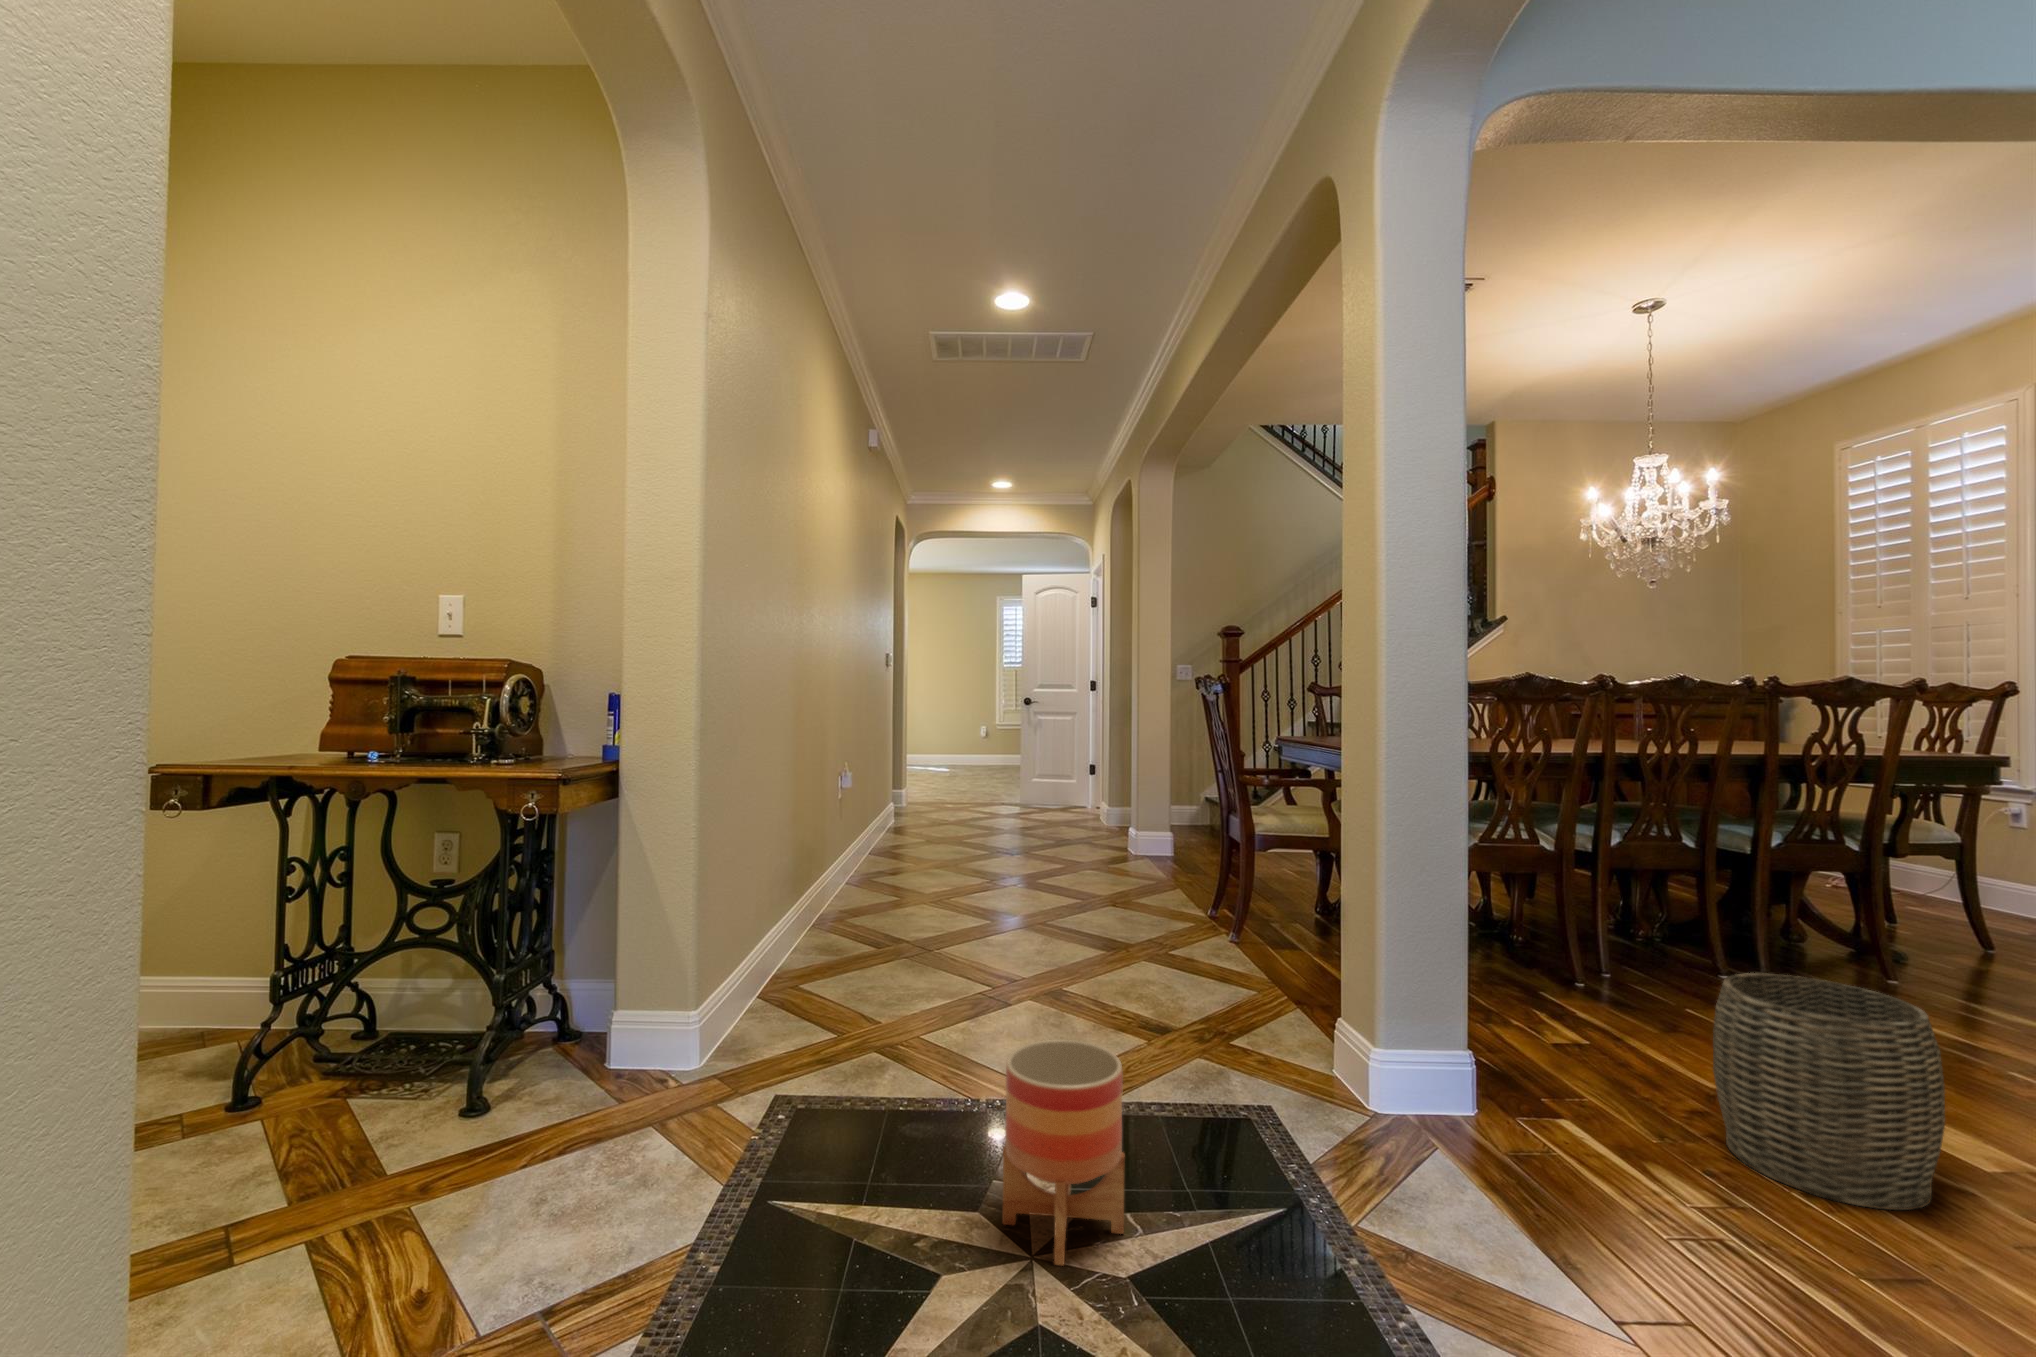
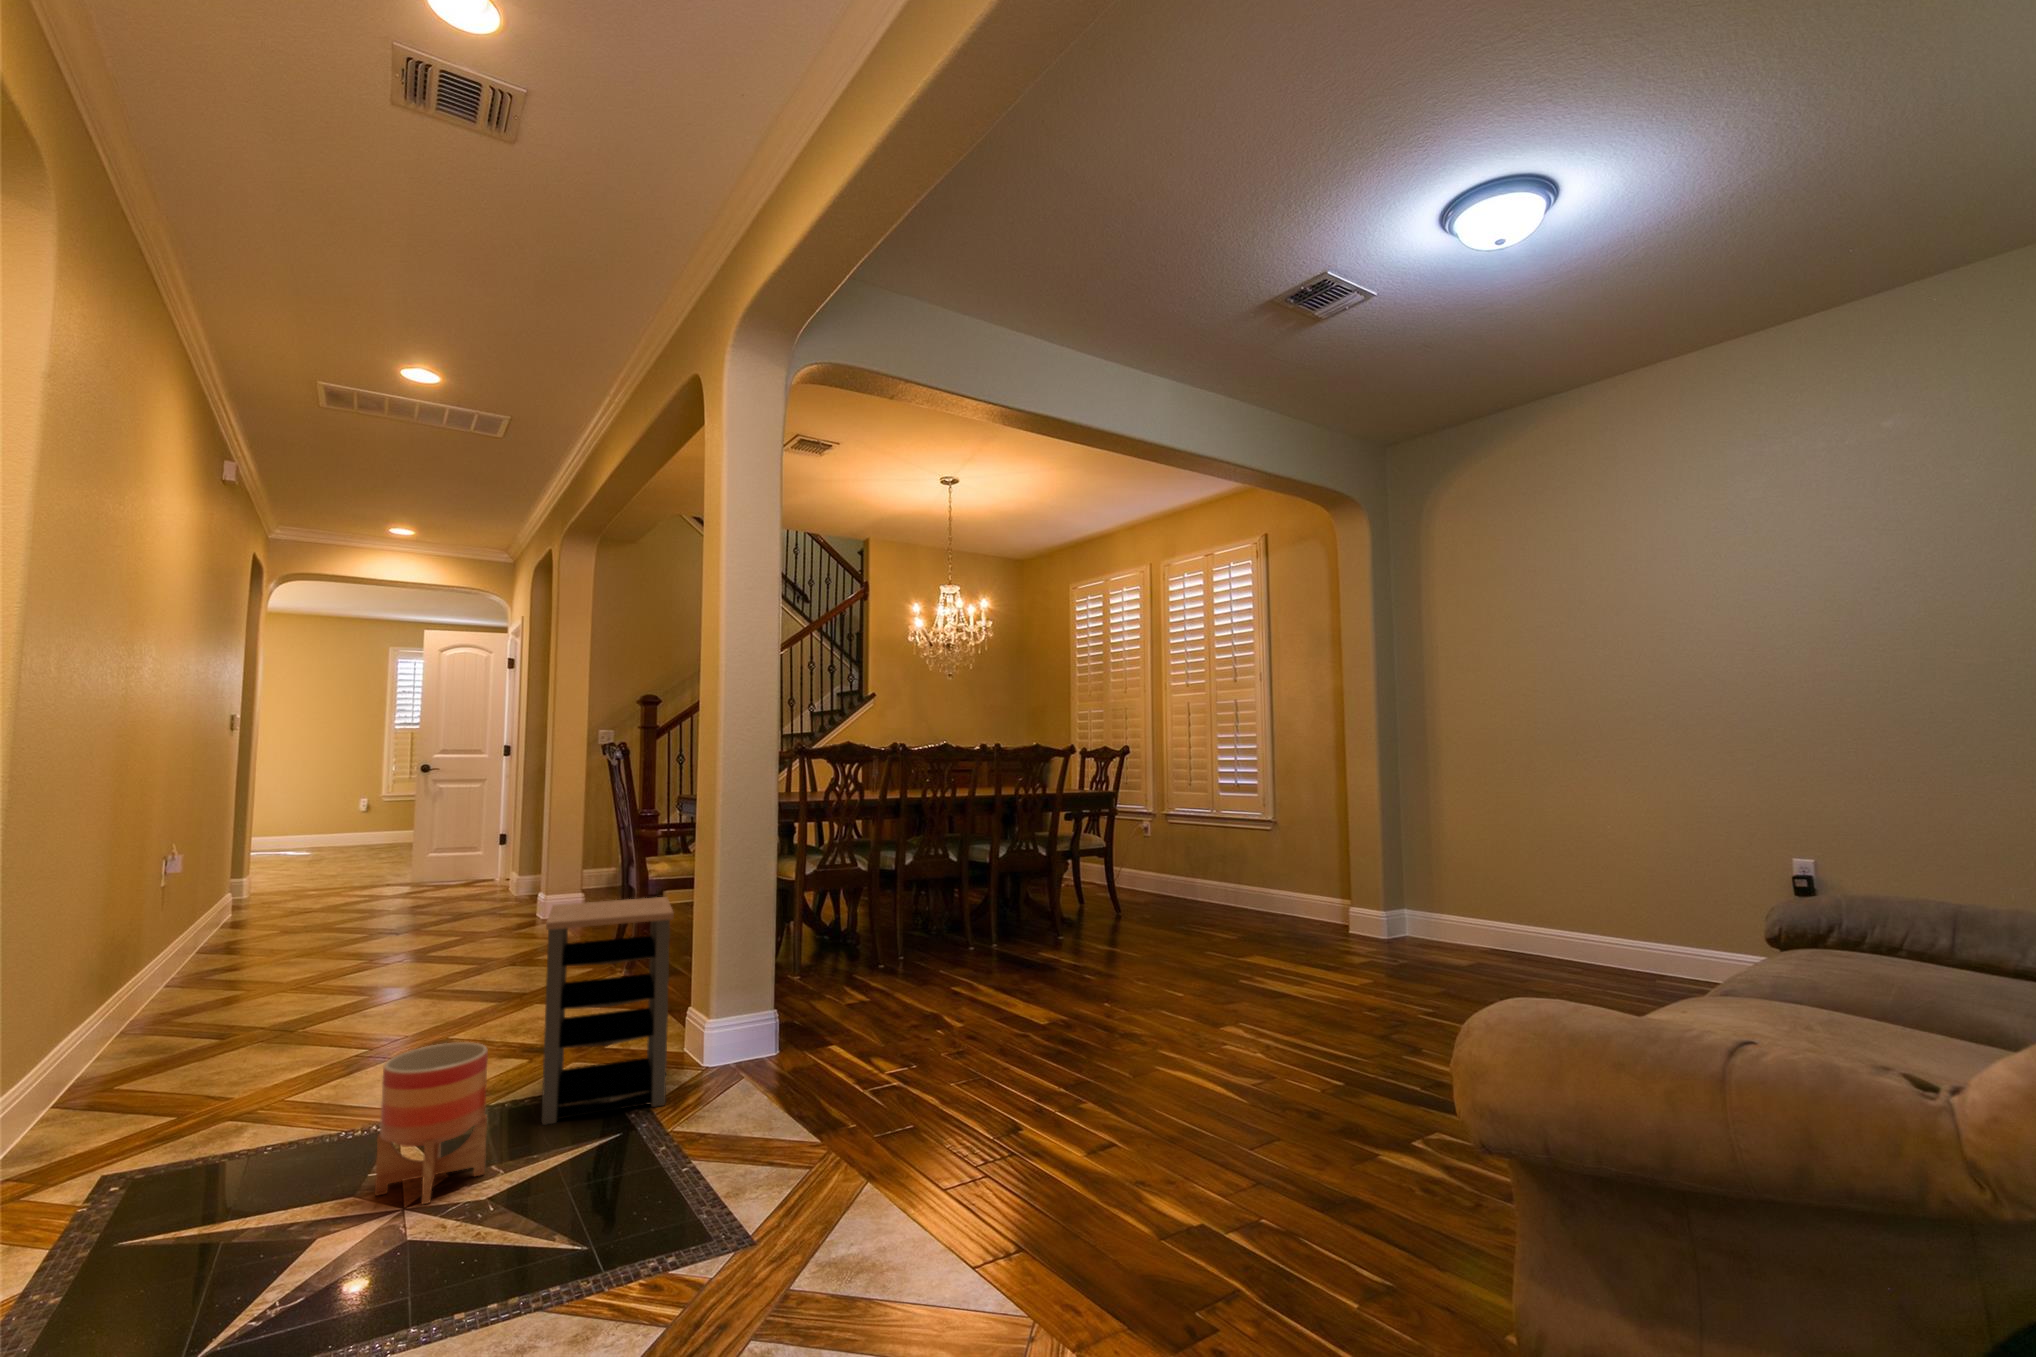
side table: none [1175,865,1347,1176] -> present [541,897,674,1125]
woven basket: present [1713,973,1945,1210] -> none [910,928,1007,1049]

